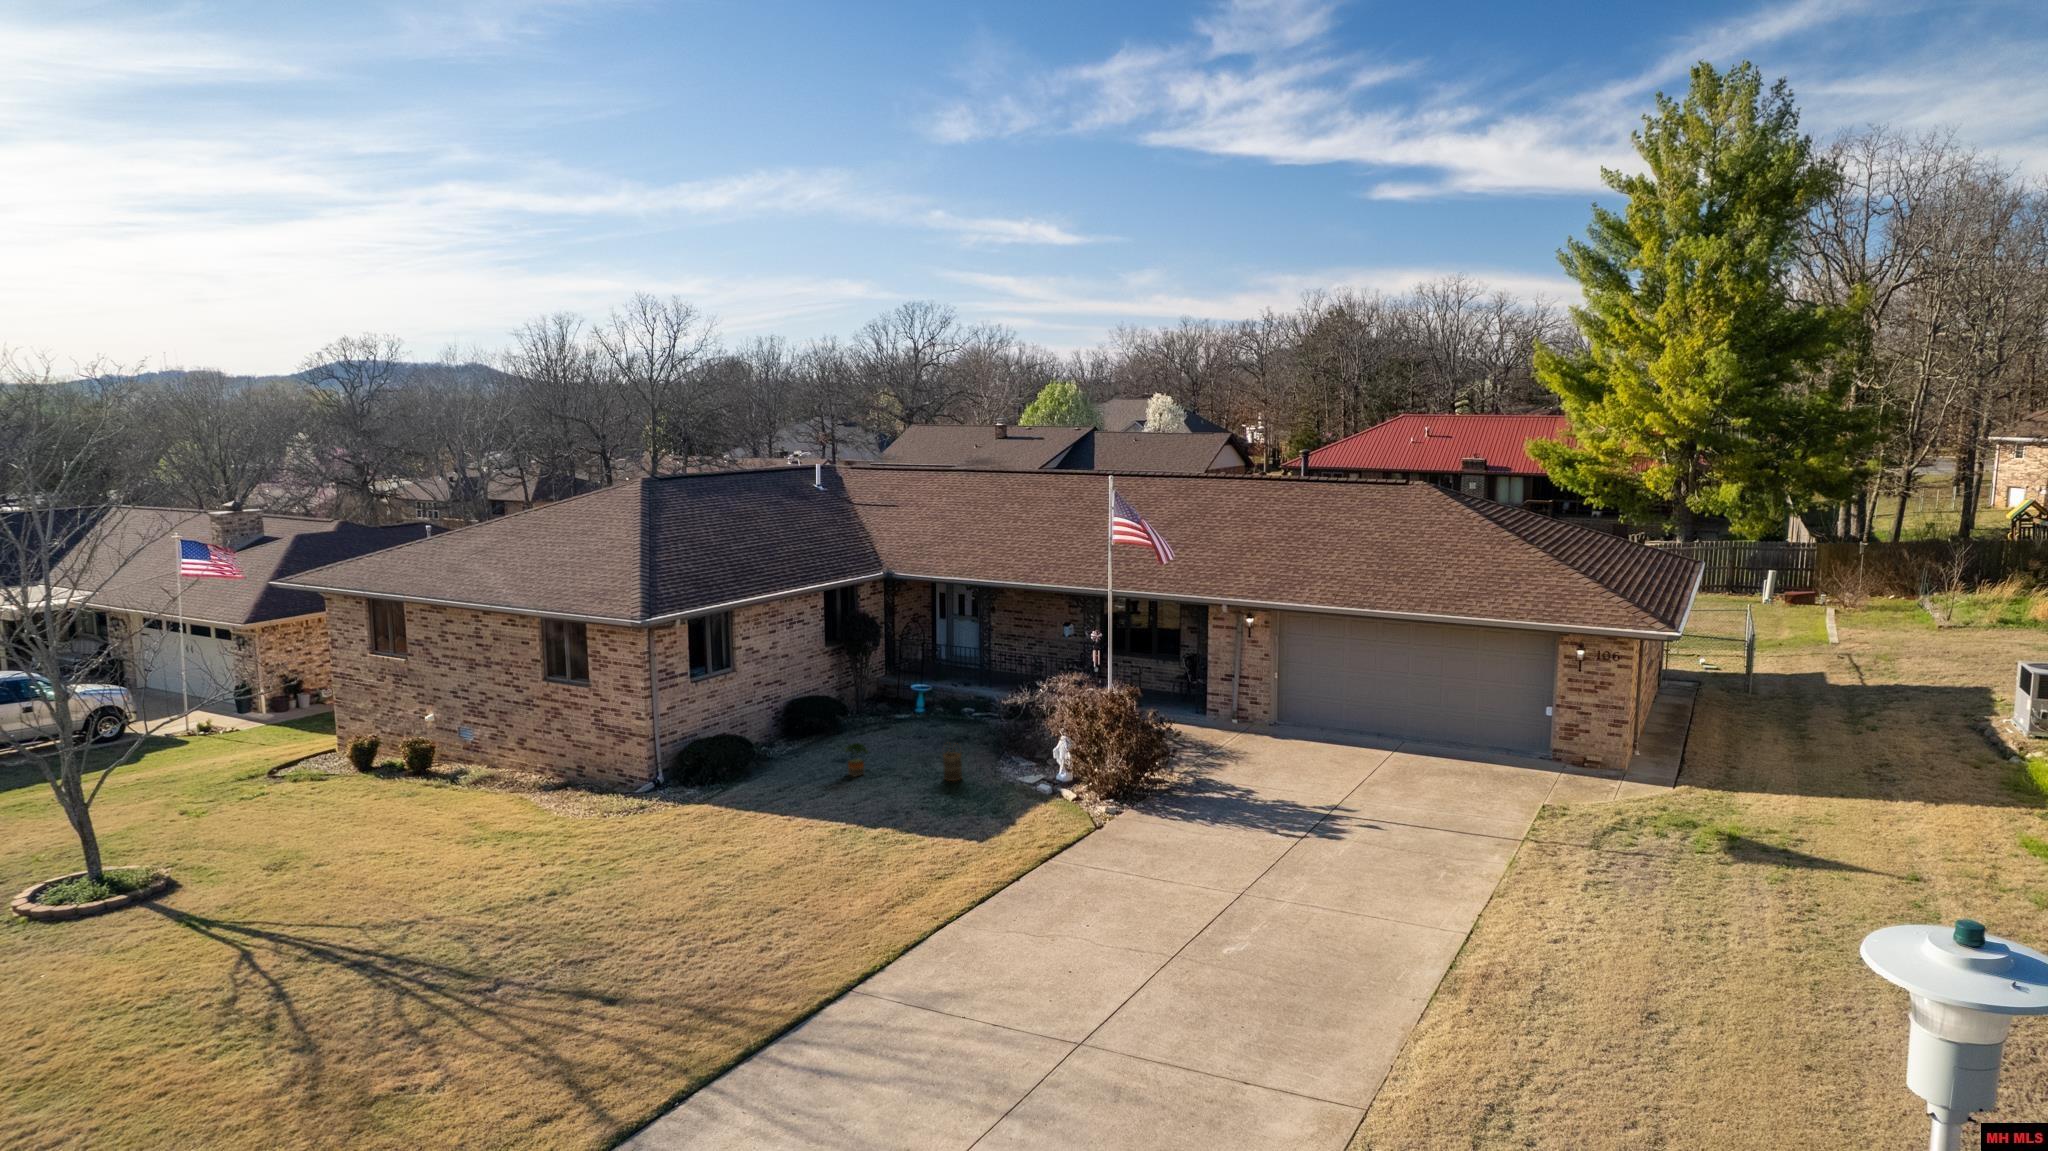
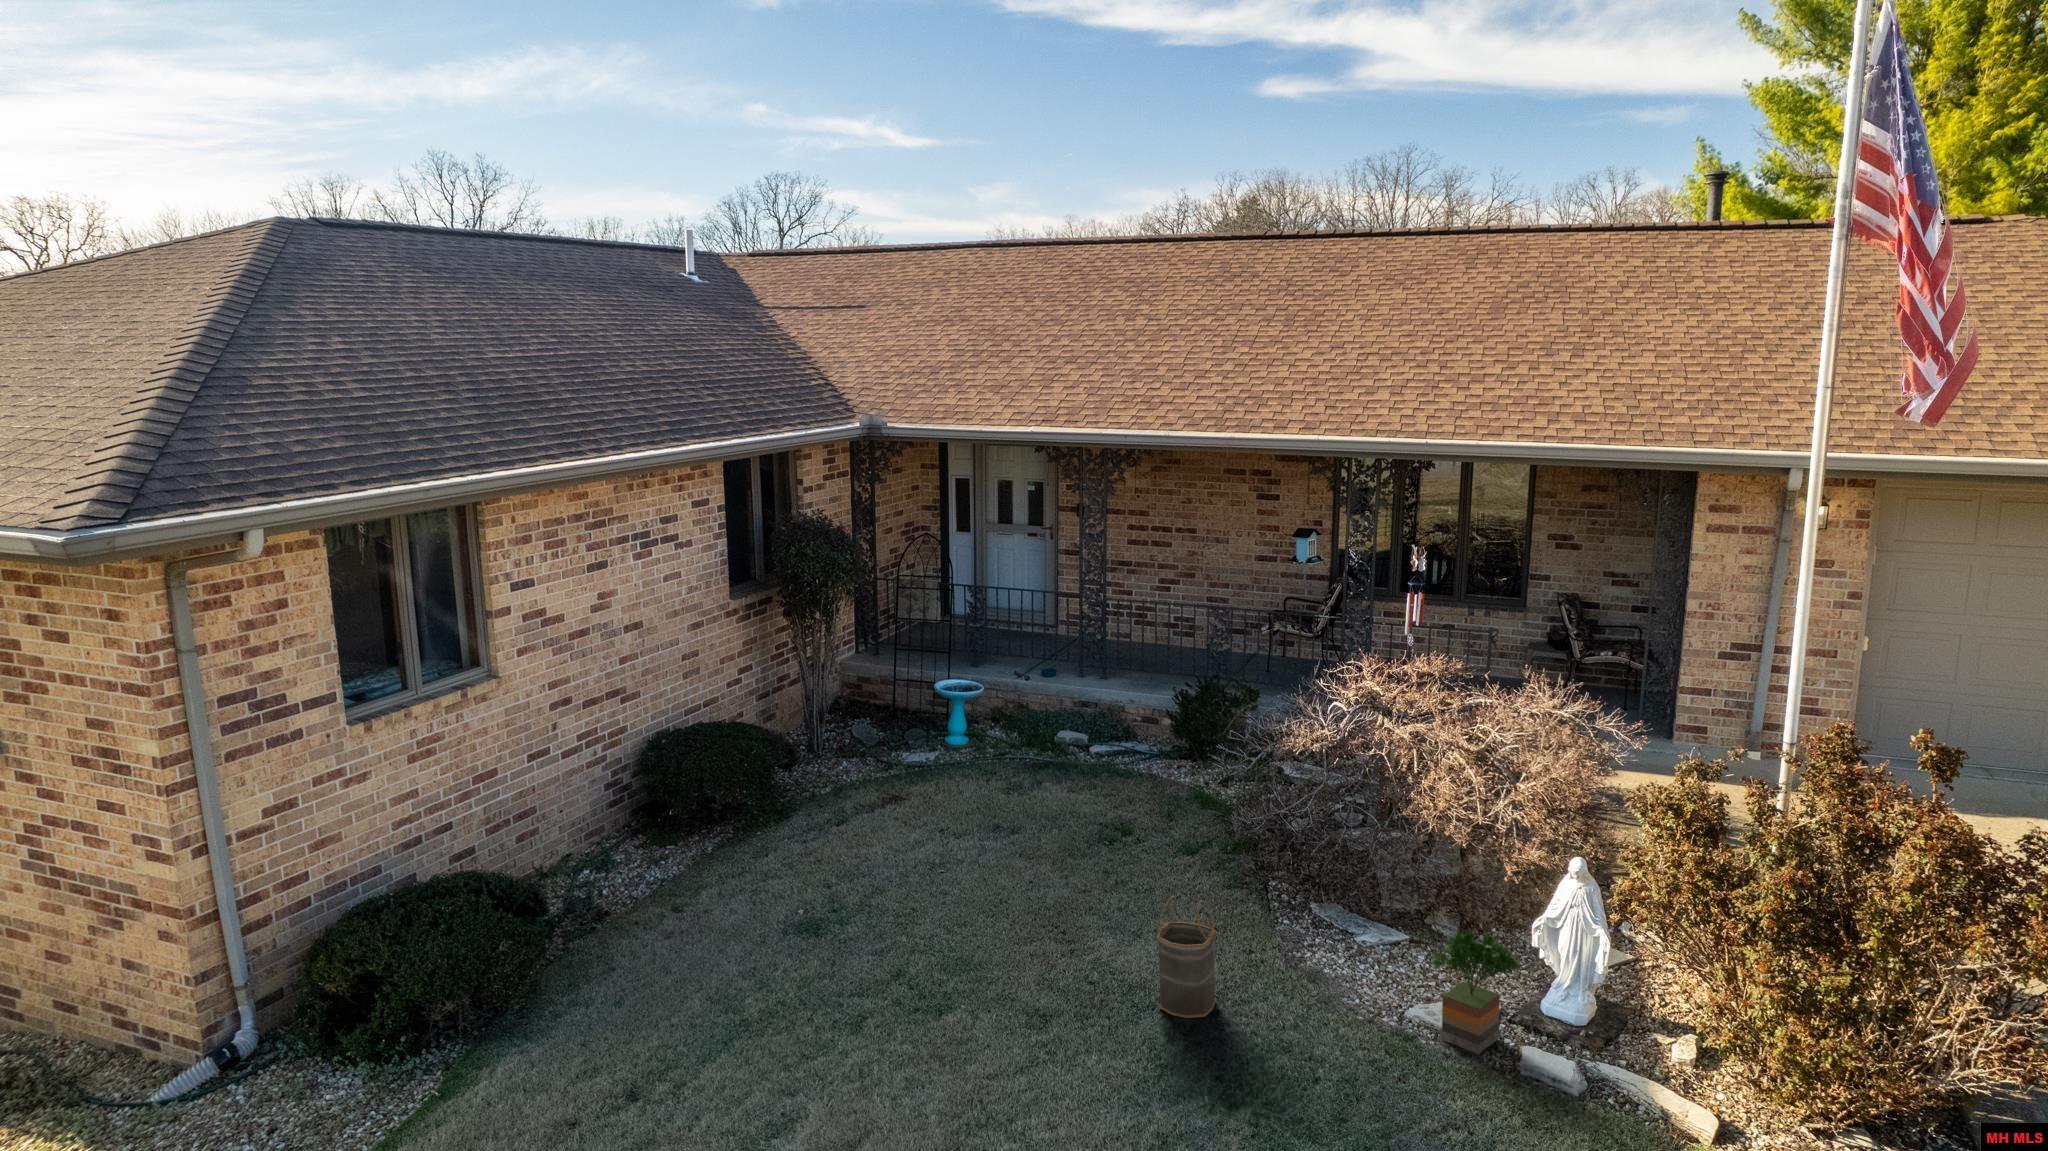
potted tree: present [845,743,868,777] -> present [1432,931,1519,1054]

